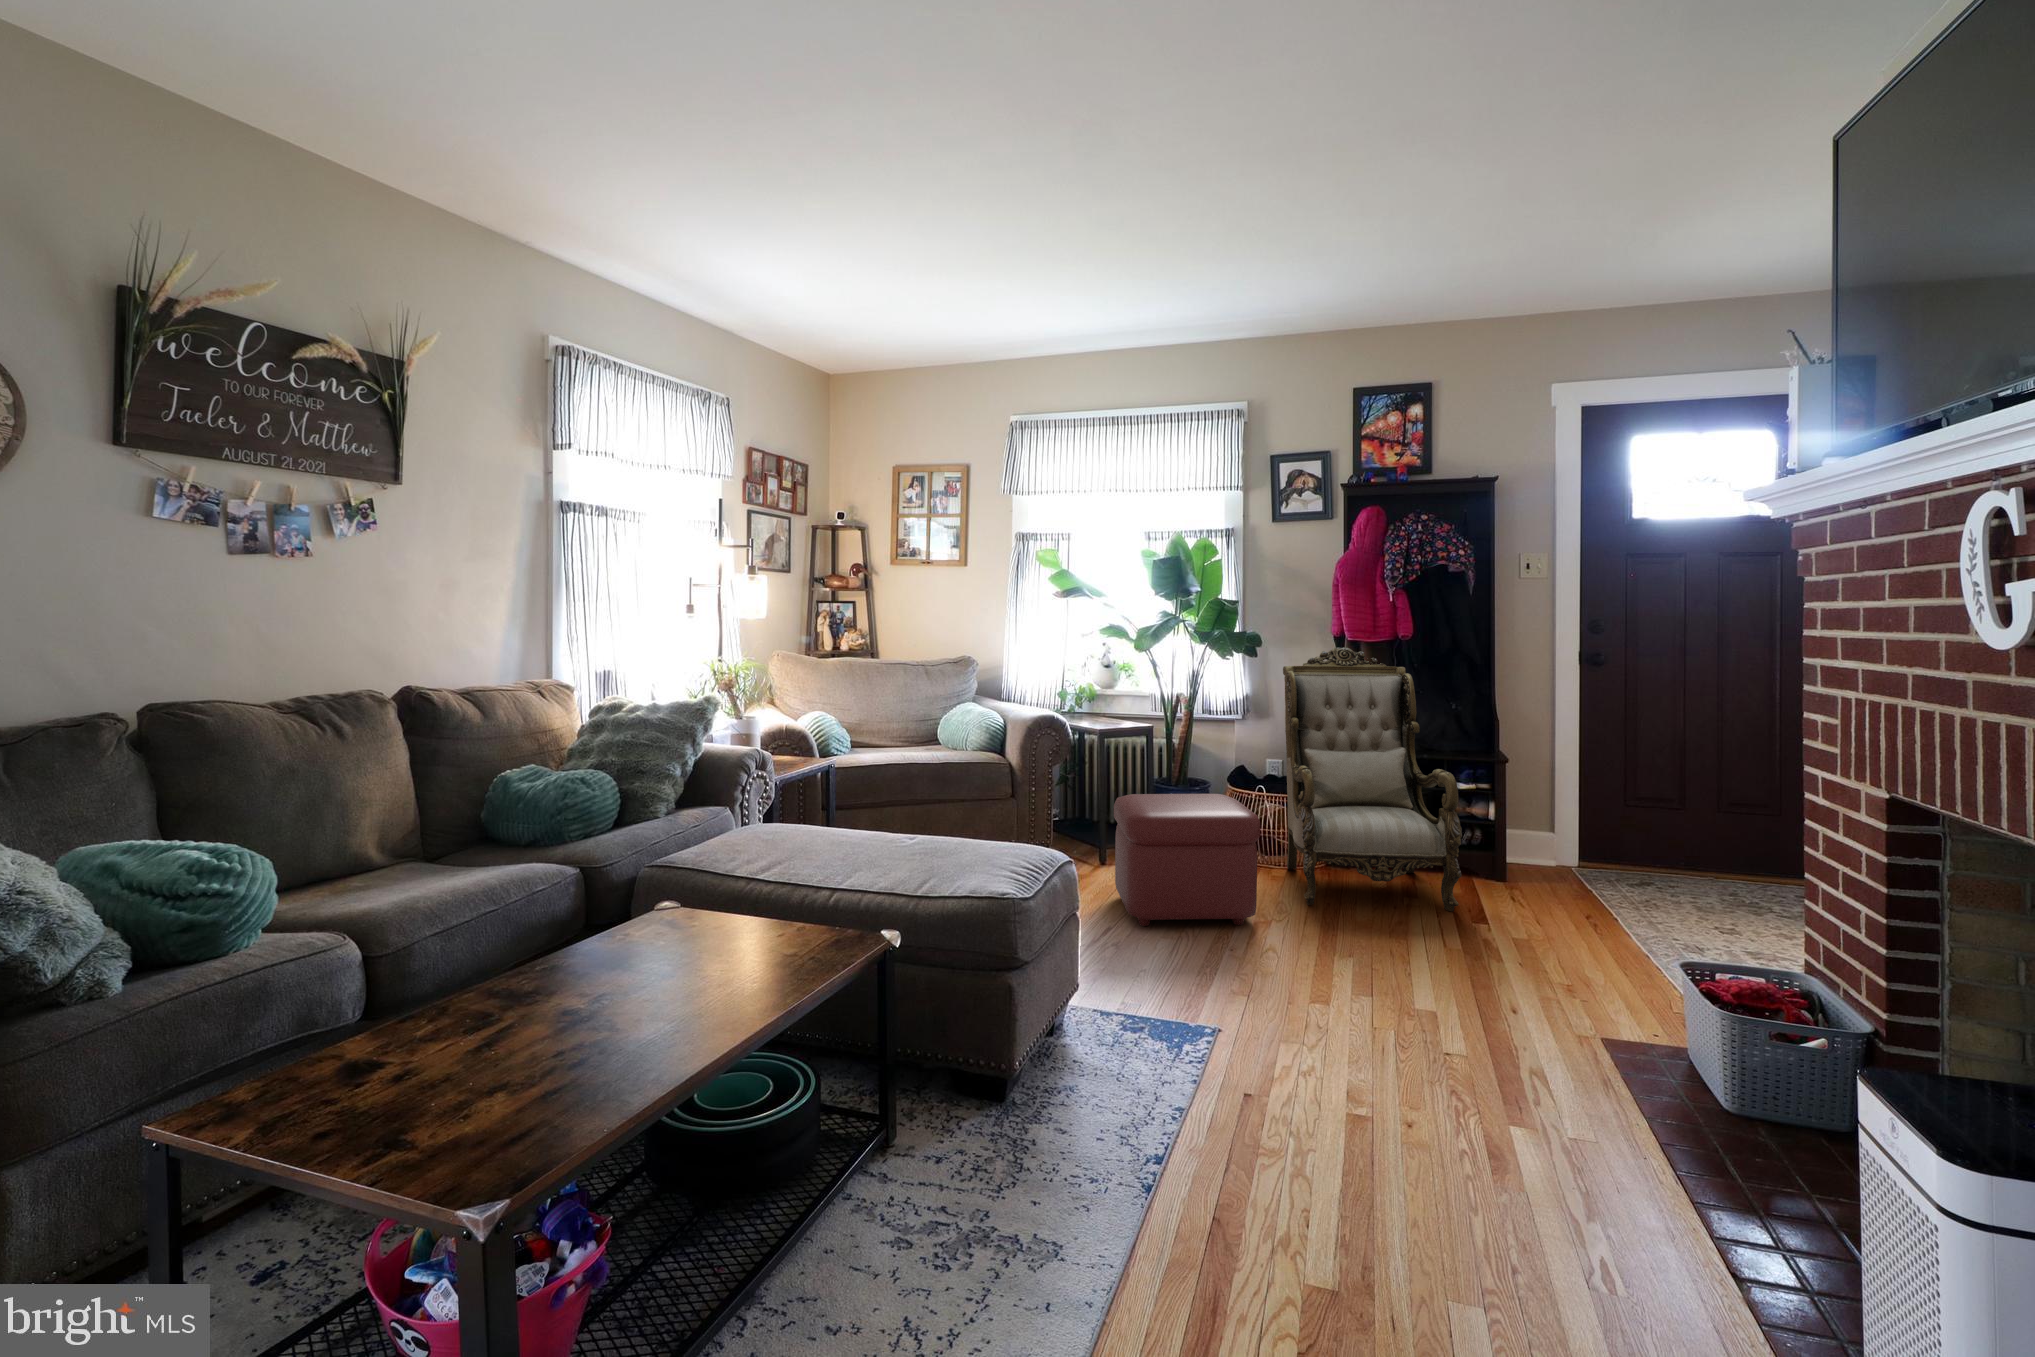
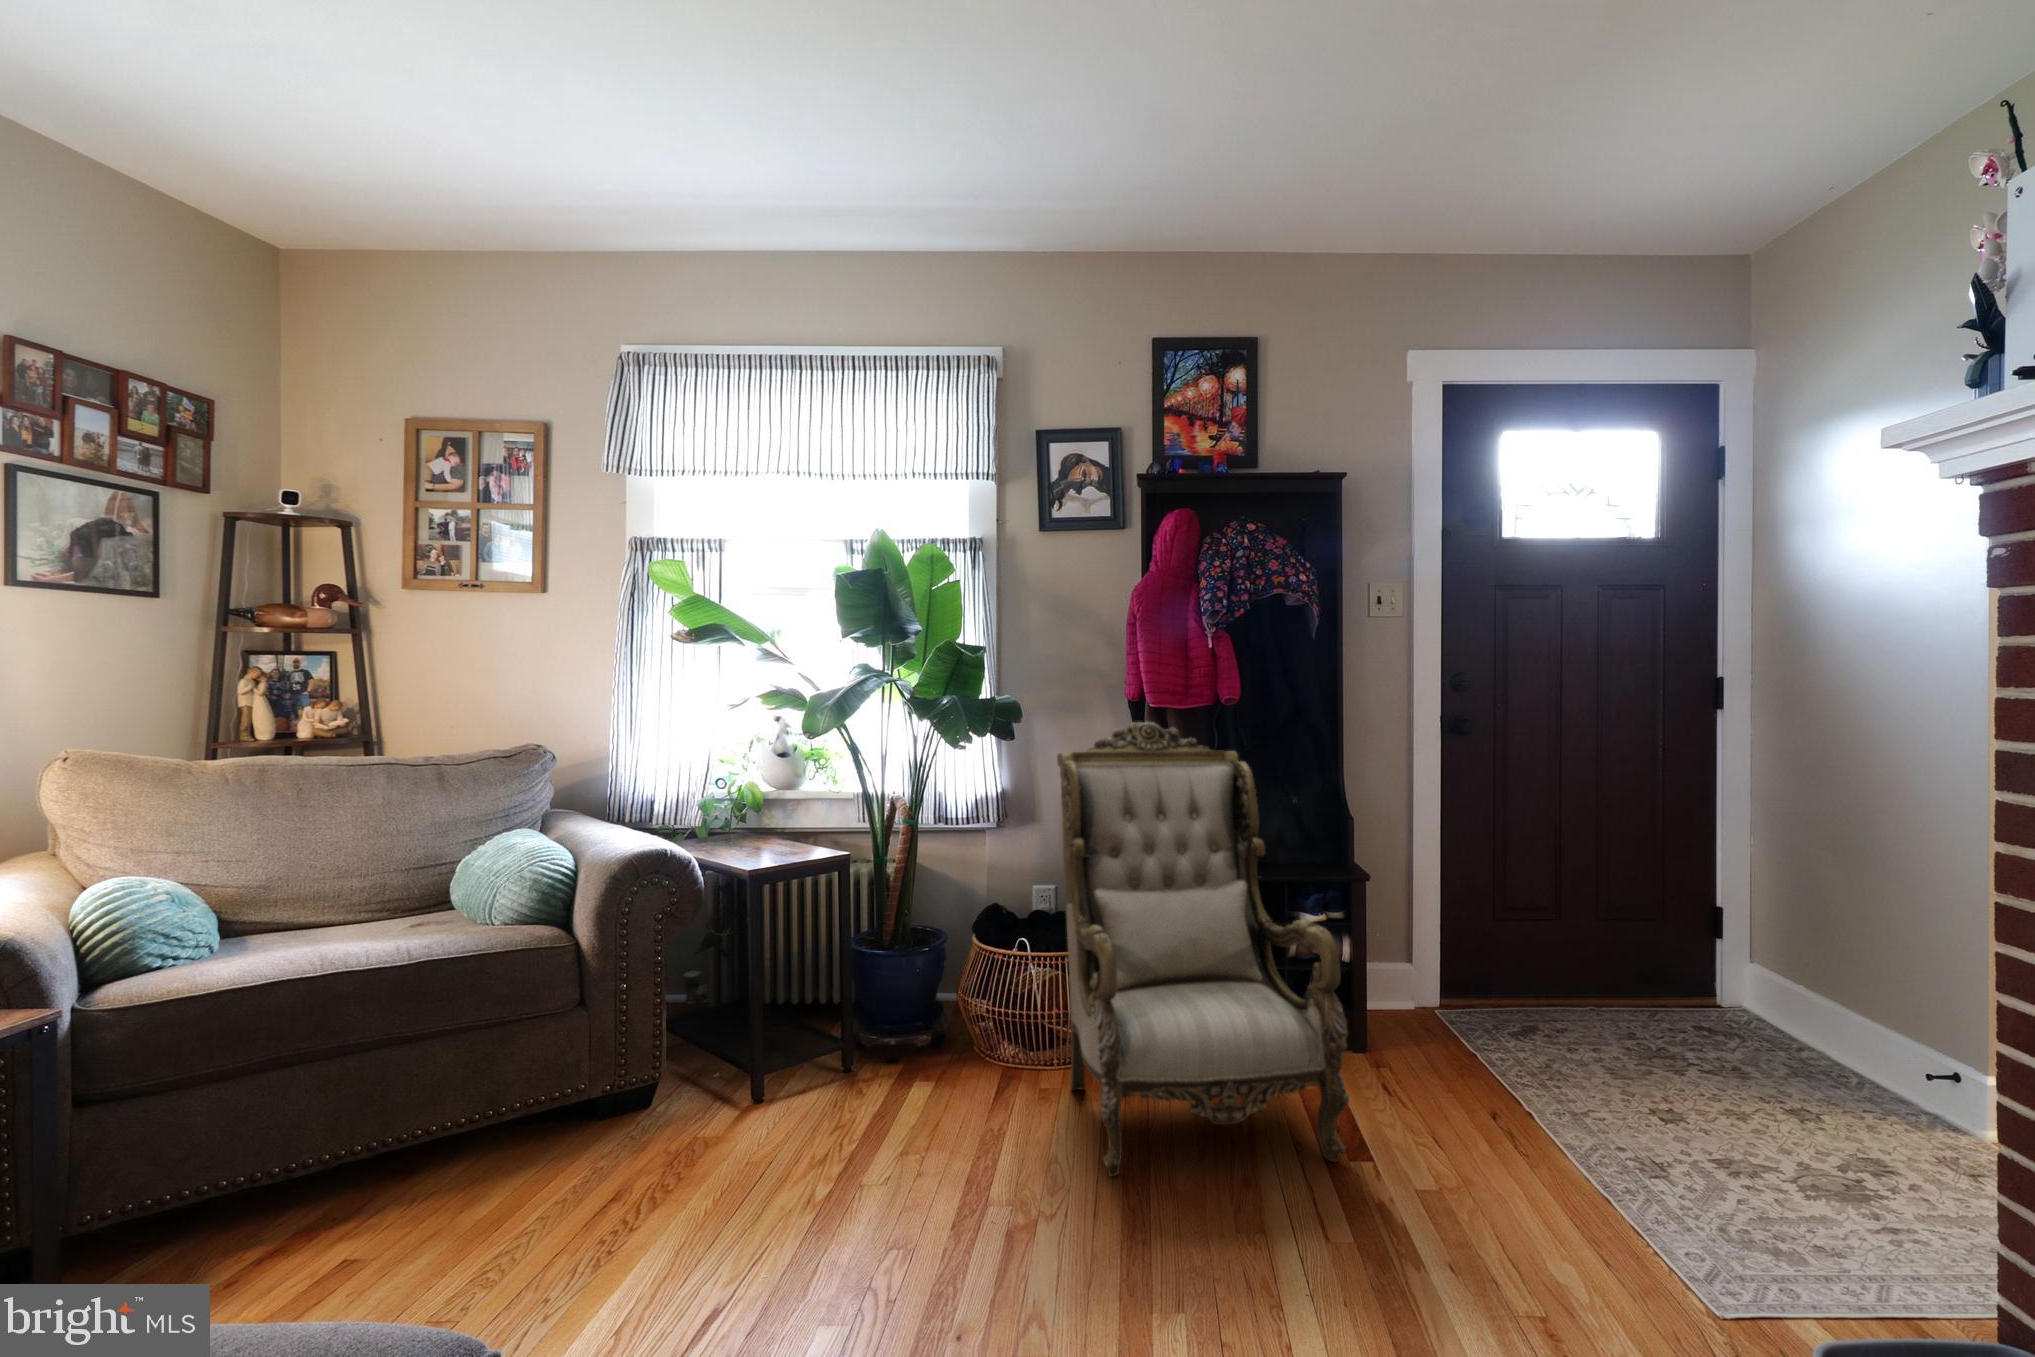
ottoman: present [1114,794,1260,926] -> none [762,985,1028,1279]

